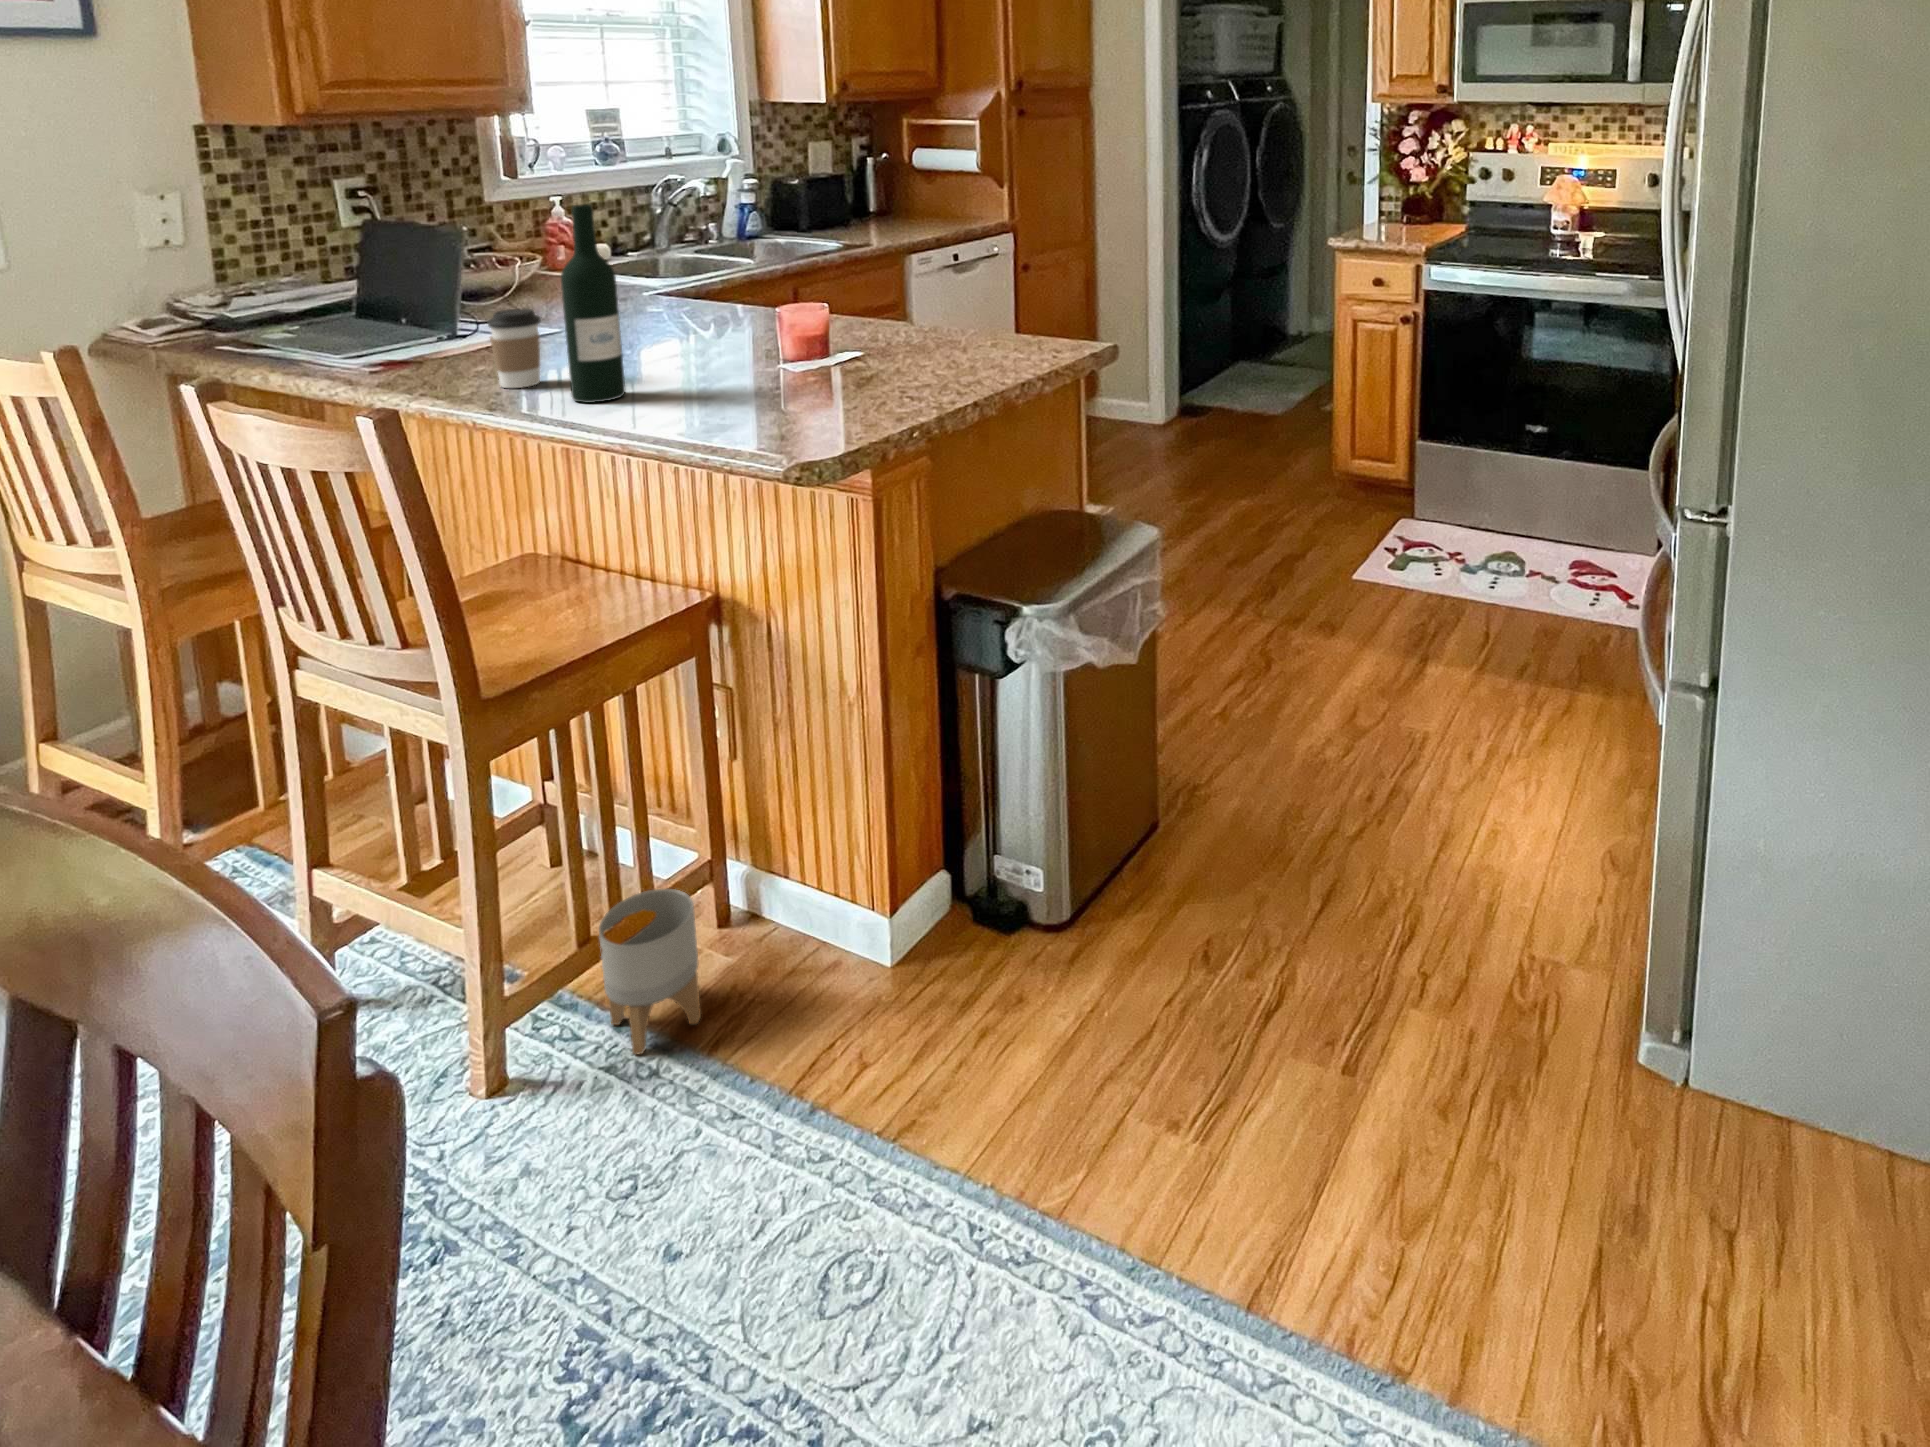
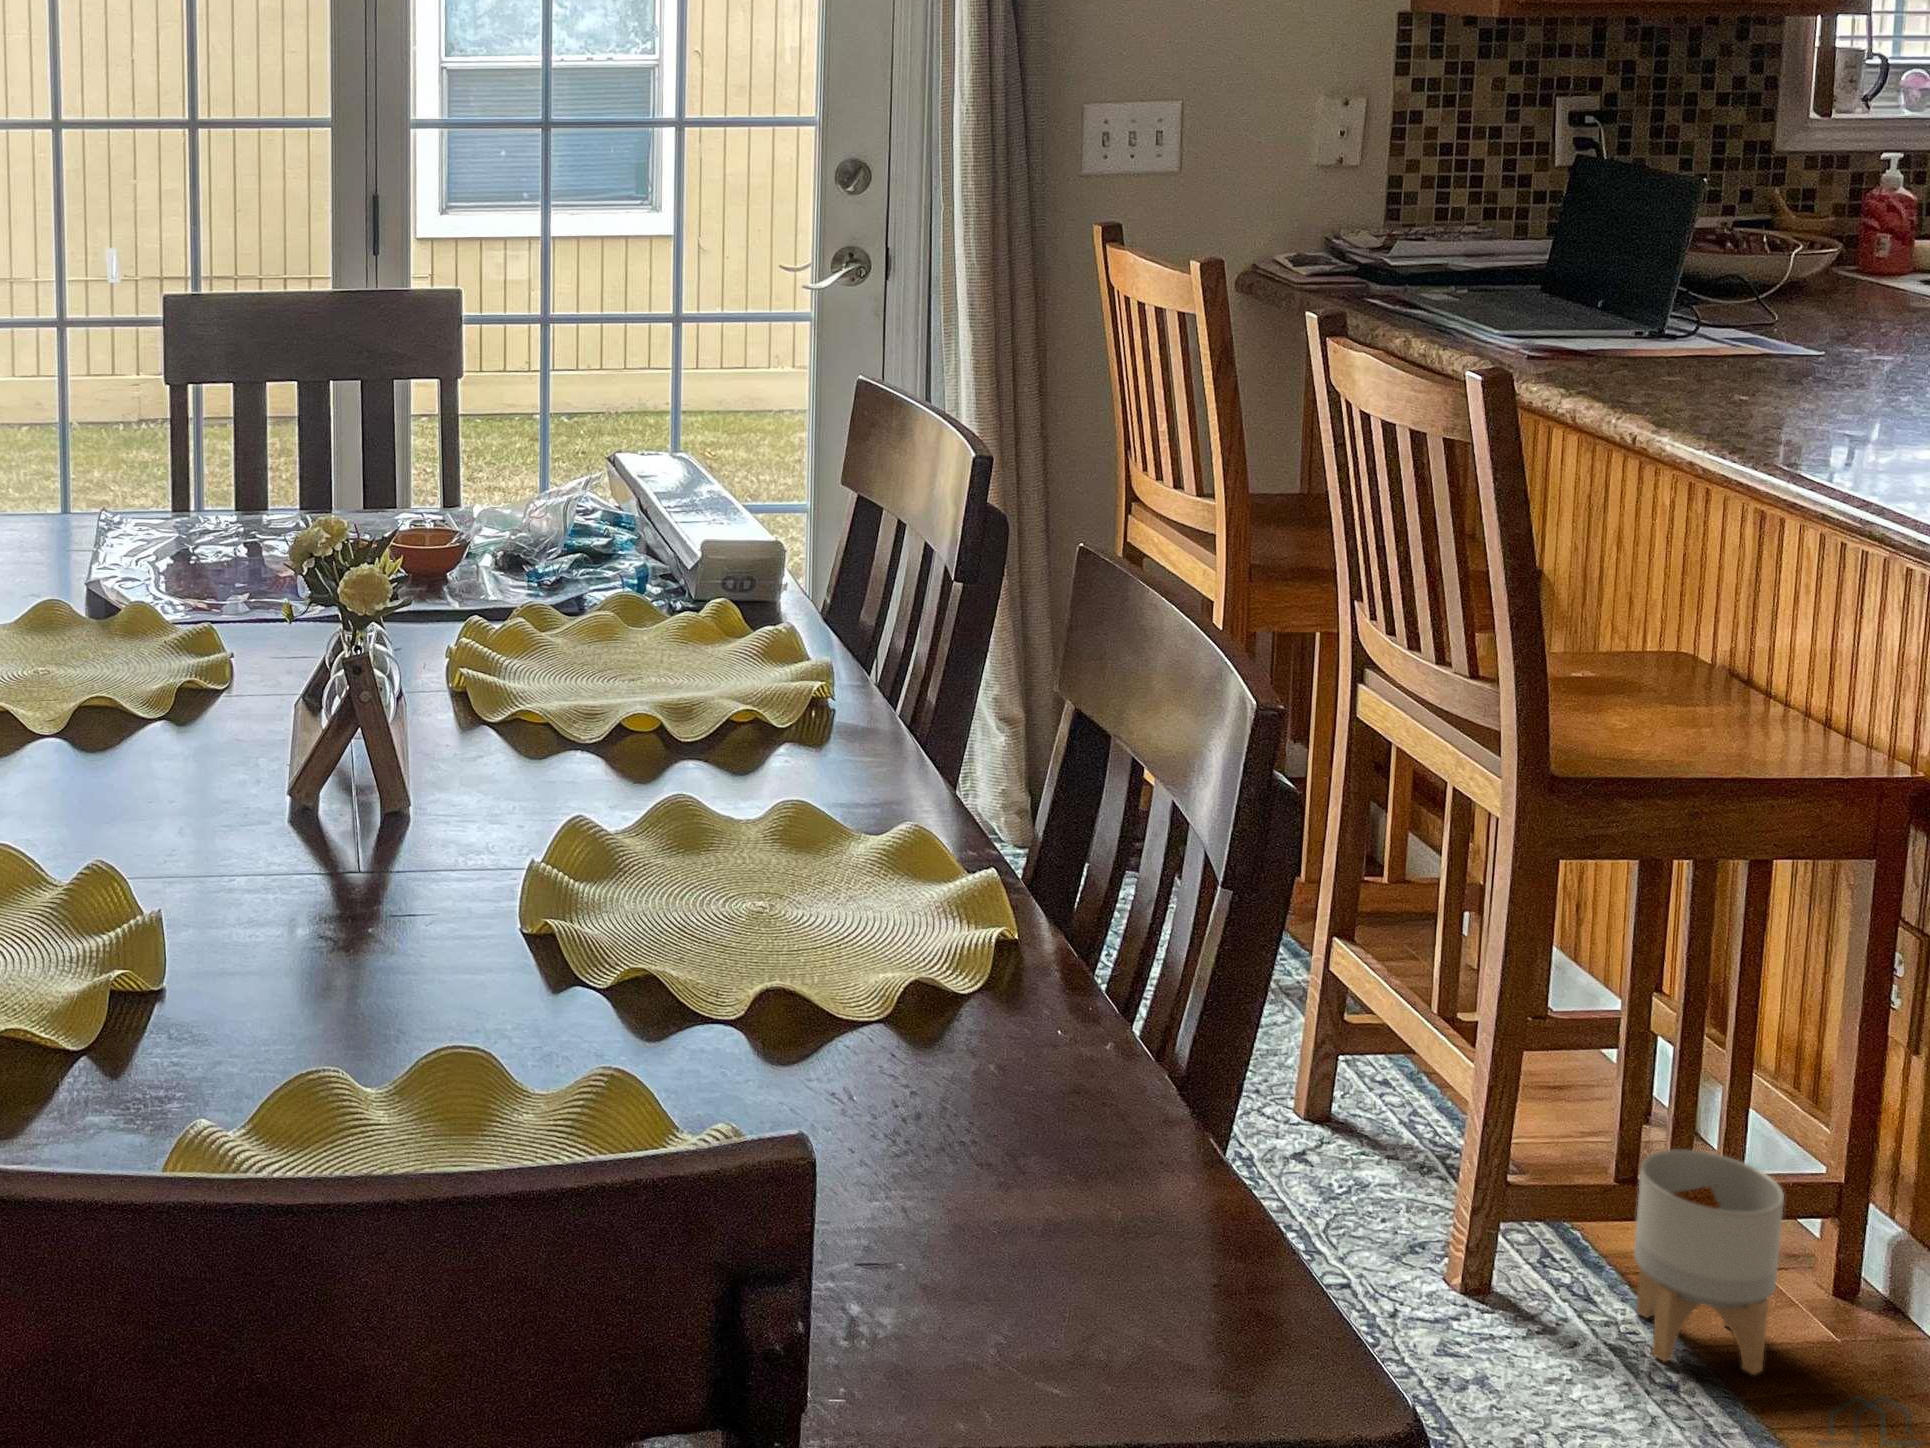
wine bottle: present [561,204,625,403] -> none [1761,145,1858,436]
coffee cup: present [488,309,541,388] -> none [1674,288,1751,401]

